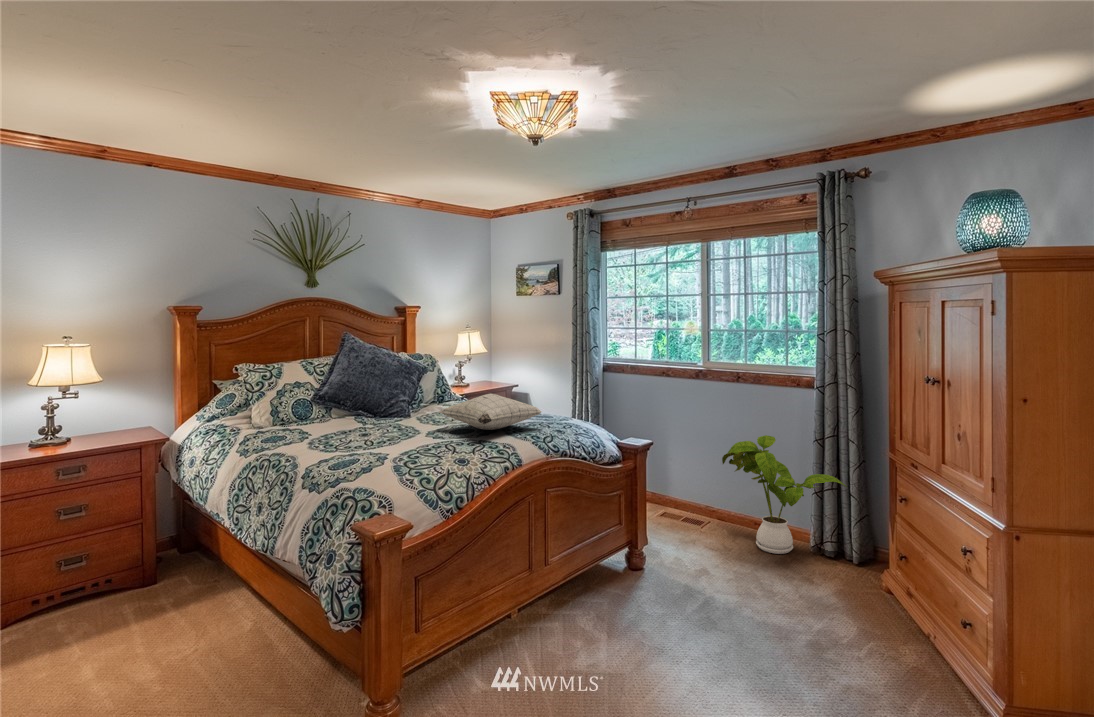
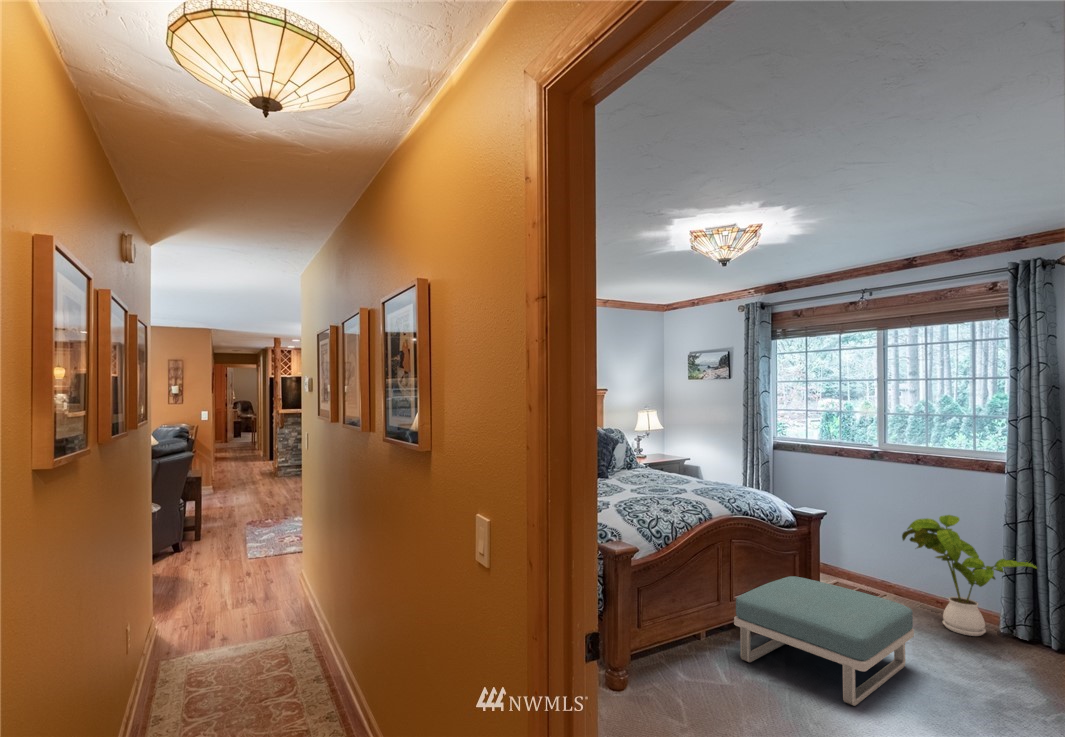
pillow: present [439,393,542,430] -> none [638,459,727,490]
footstool: none [547,517,731,667] -> present [734,576,914,706]

